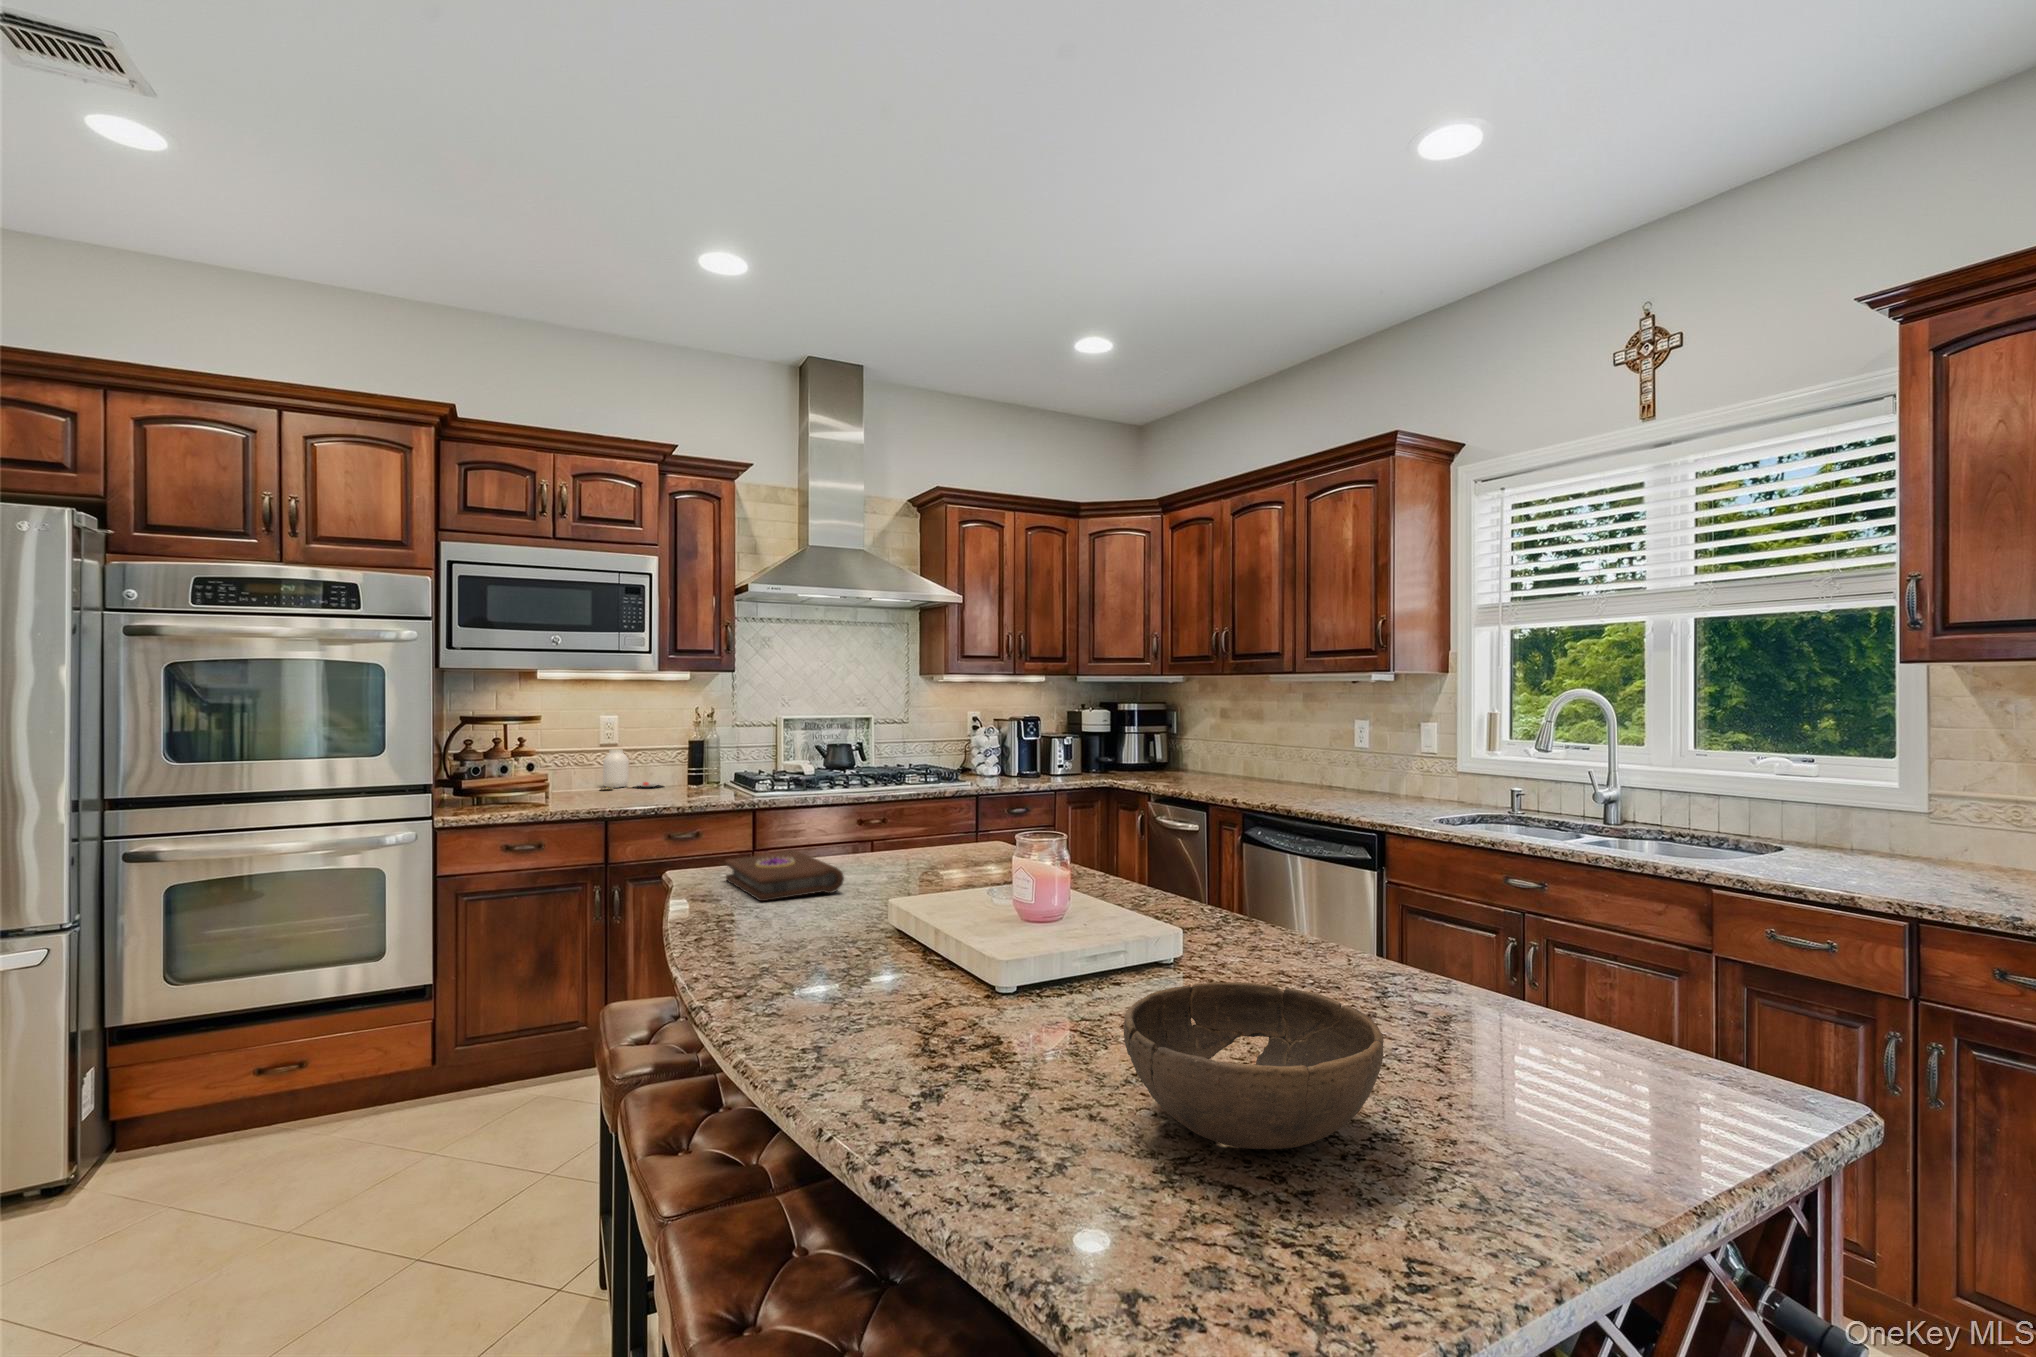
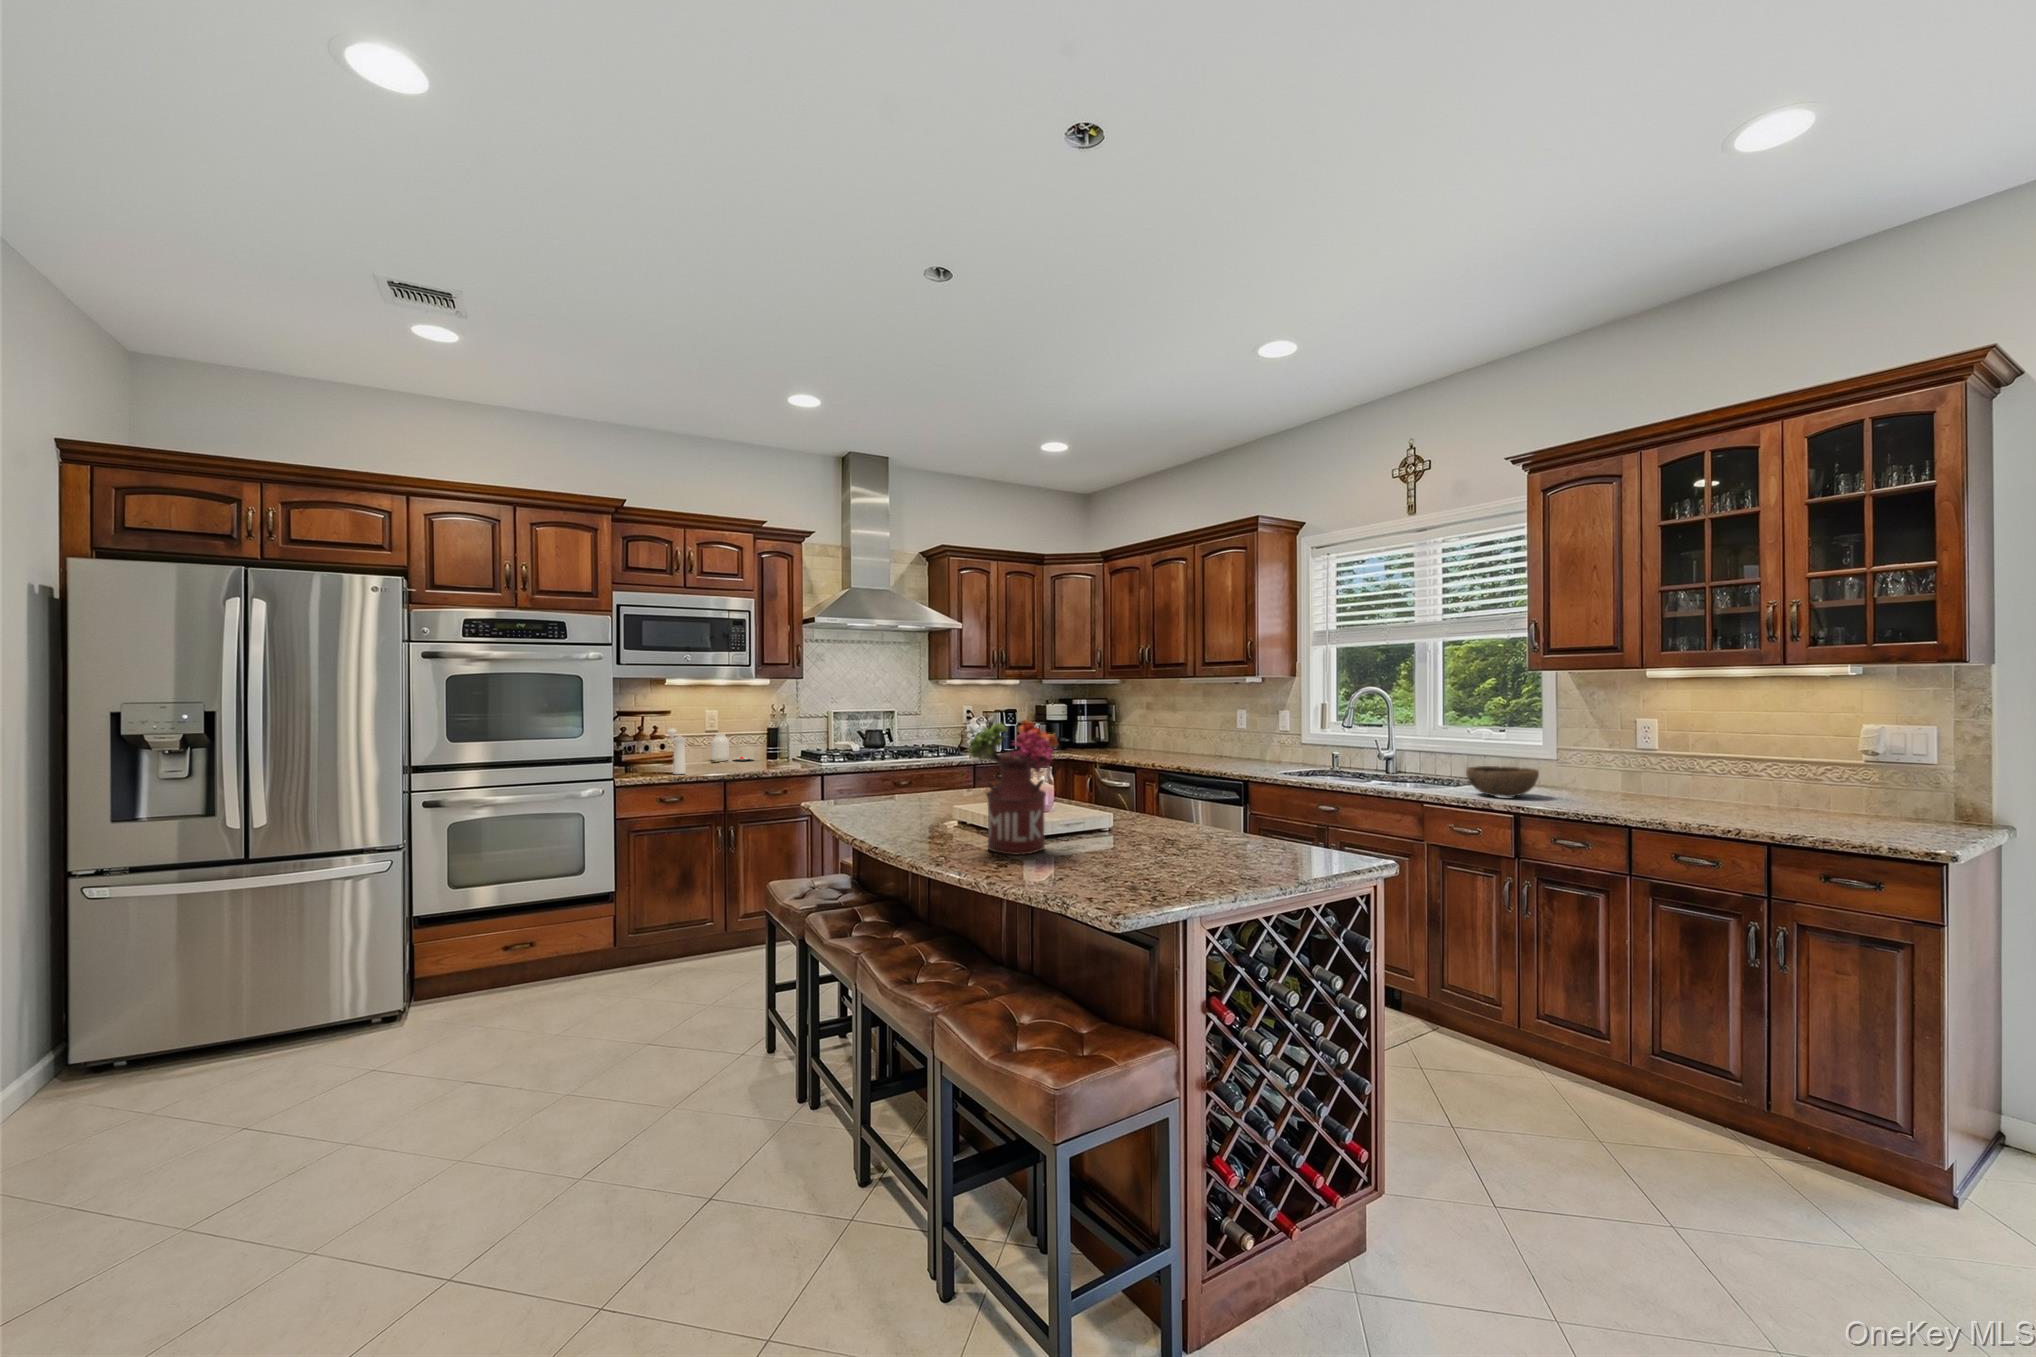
pepper mill: none [523,743,548,810] -> present [668,729,686,774]
flower arrangement: none [878,748,1074,1042] -> present [969,719,1058,855]
book: present [726,850,844,901] -> none [843,788,918,813]
bowl: present [1123,982,1384,1149] -> present [1466,766,1539,797]

